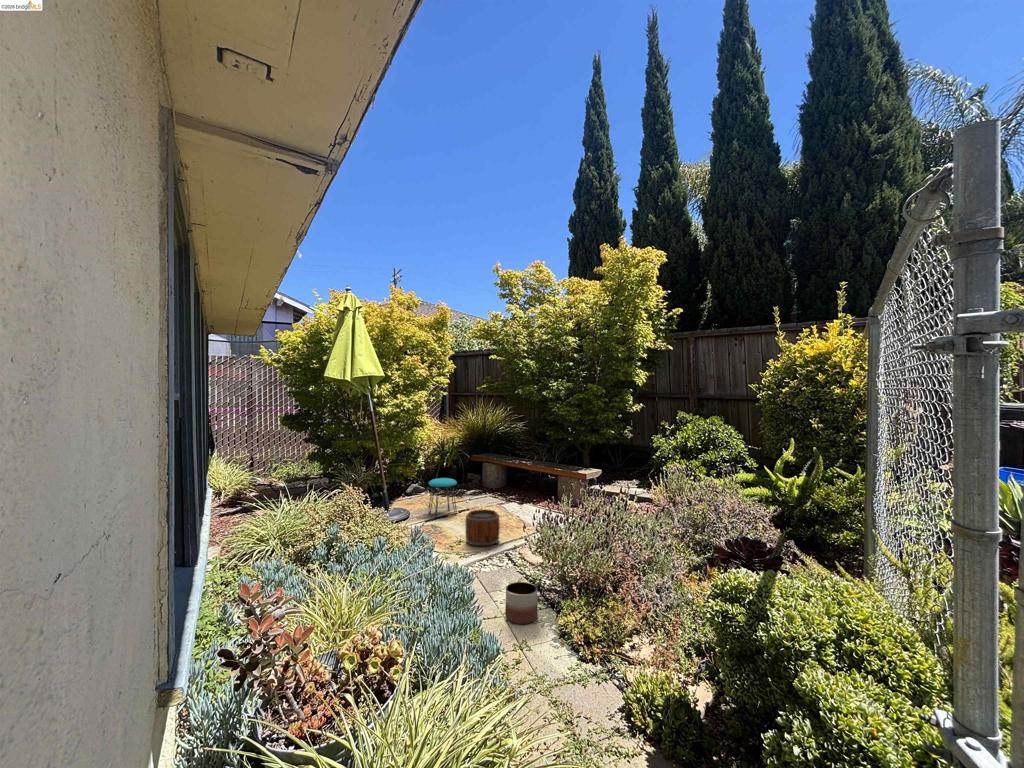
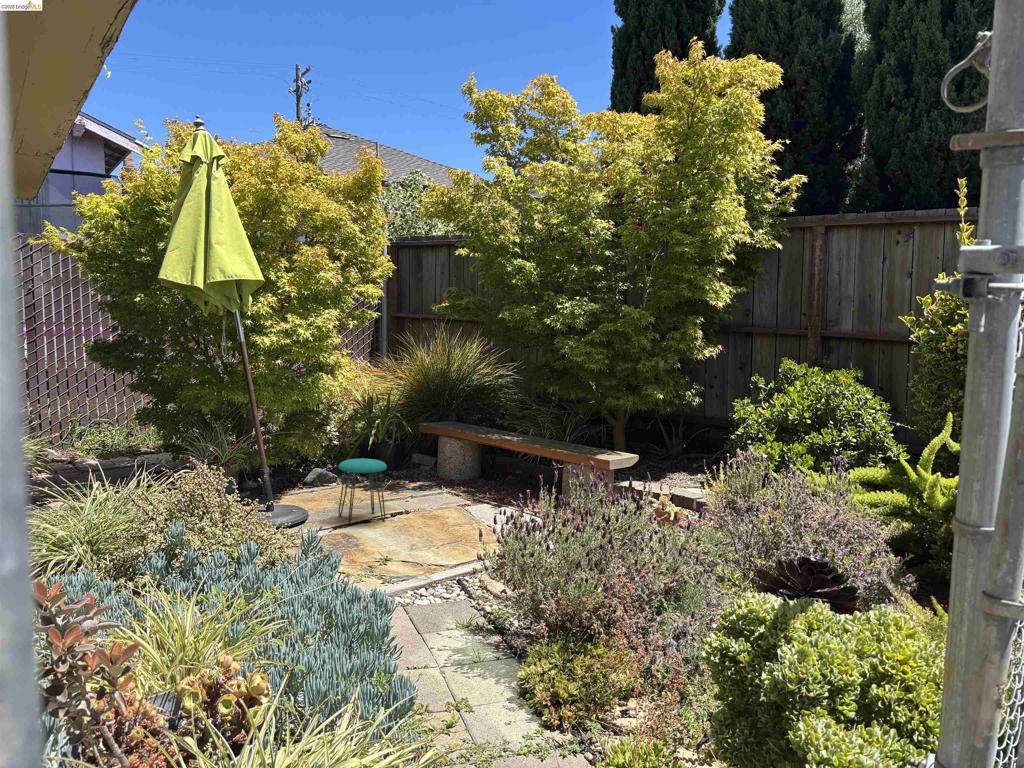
bucket: present [466,509,500,546] -> none [394,511,452,569]
planter: present [505,582,538,624] -> none [441,617,491,678]

